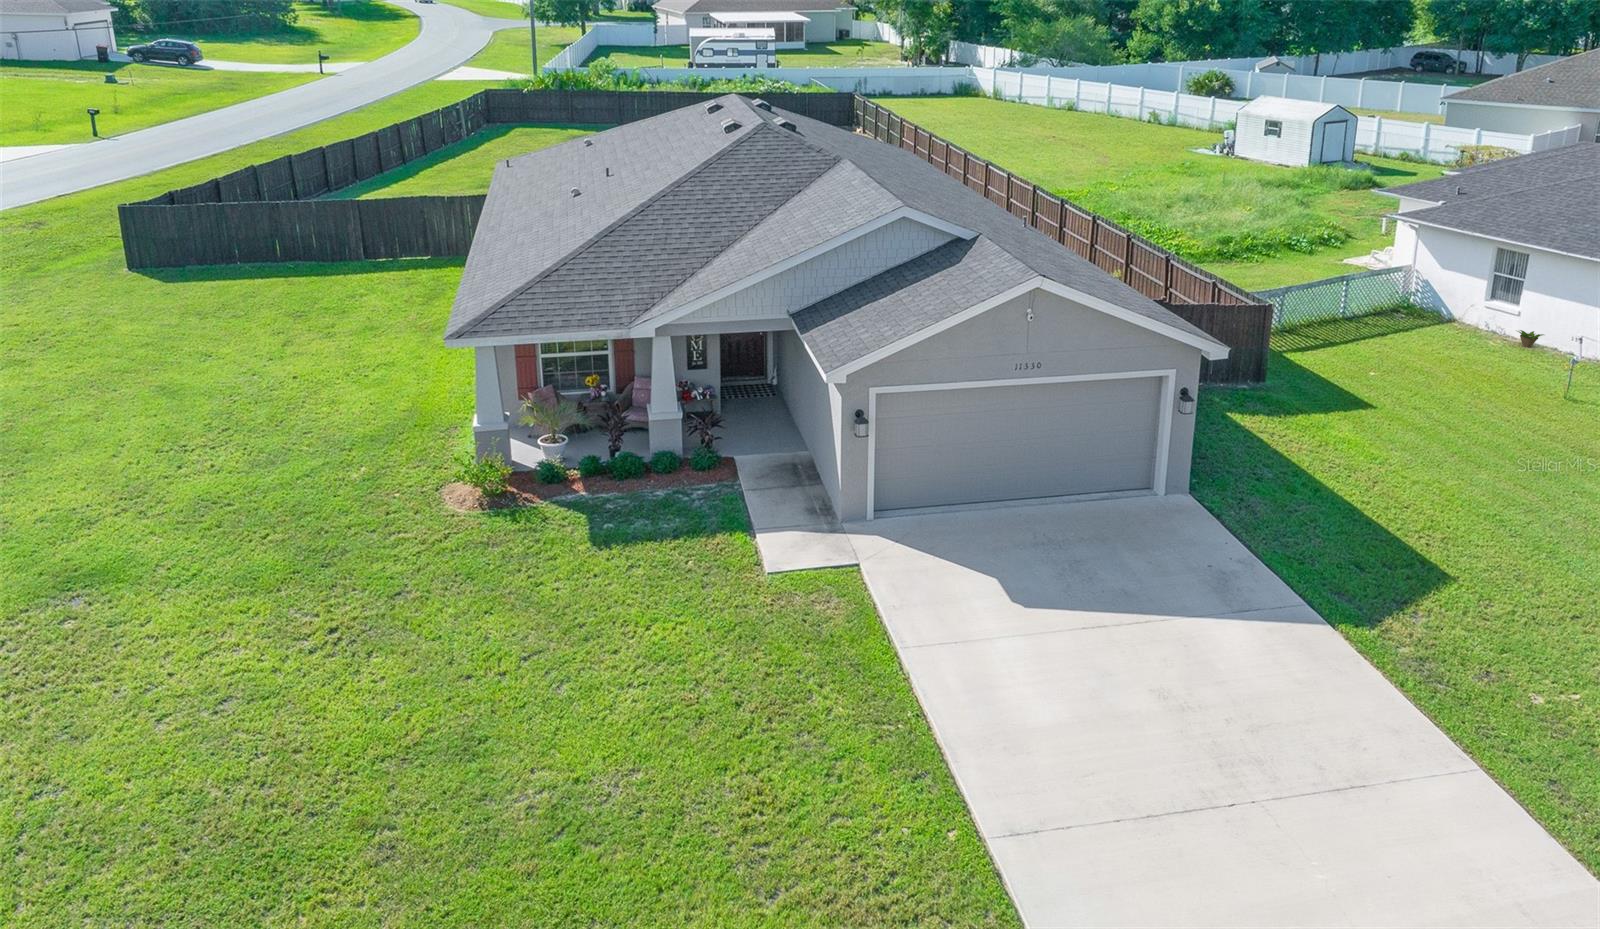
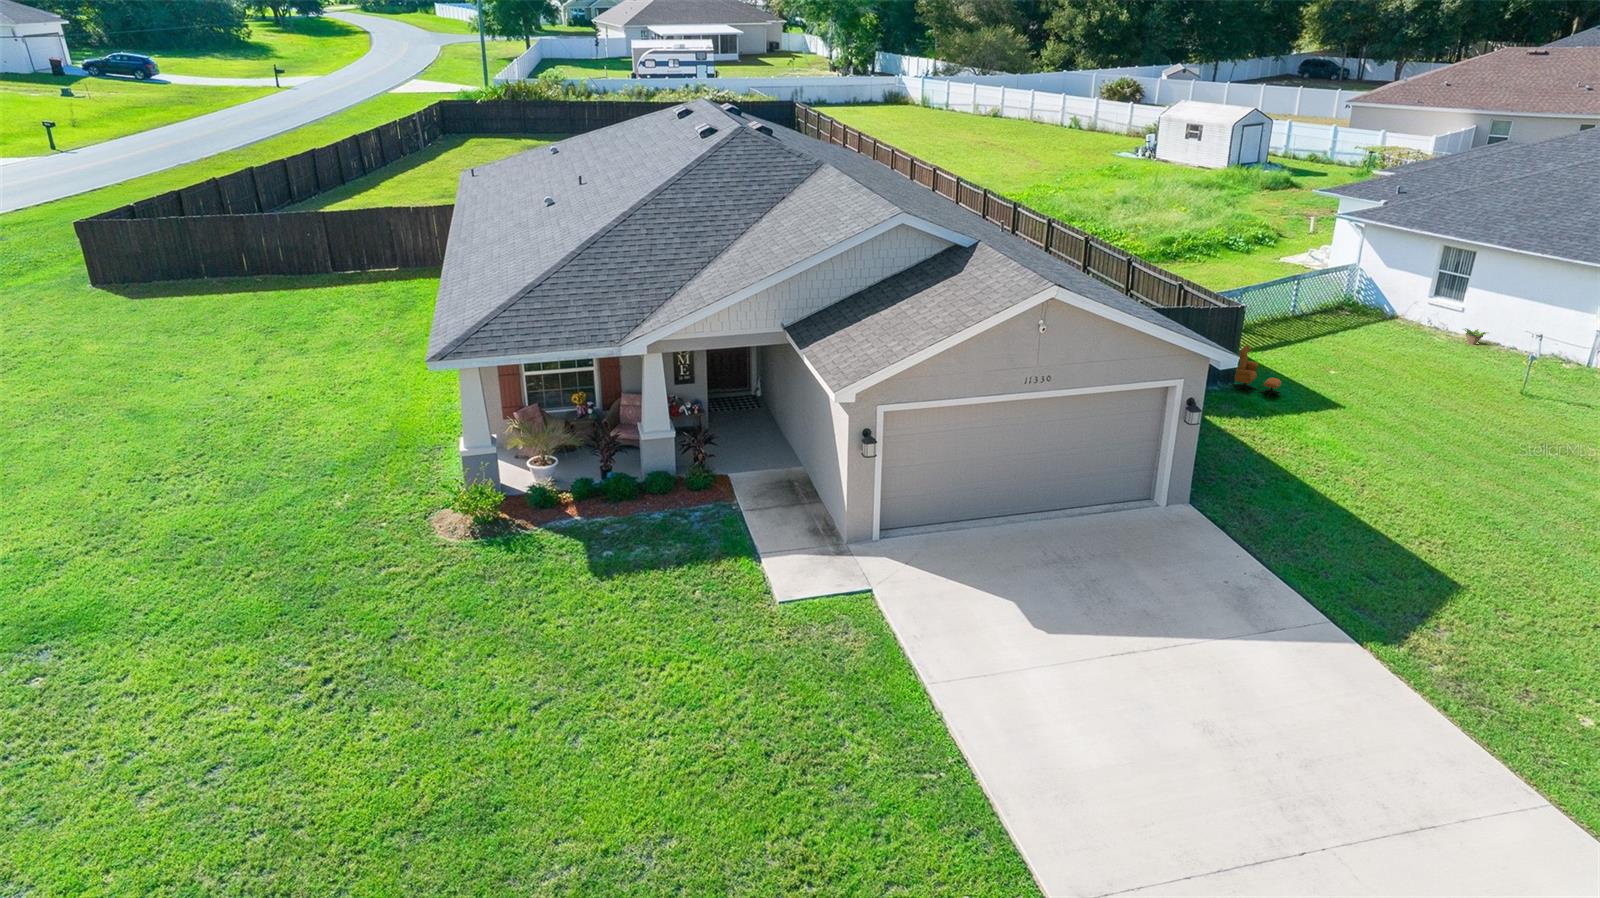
lounge chair: none [1262,342,1311,395] -> present [1232,345,1281,397]

